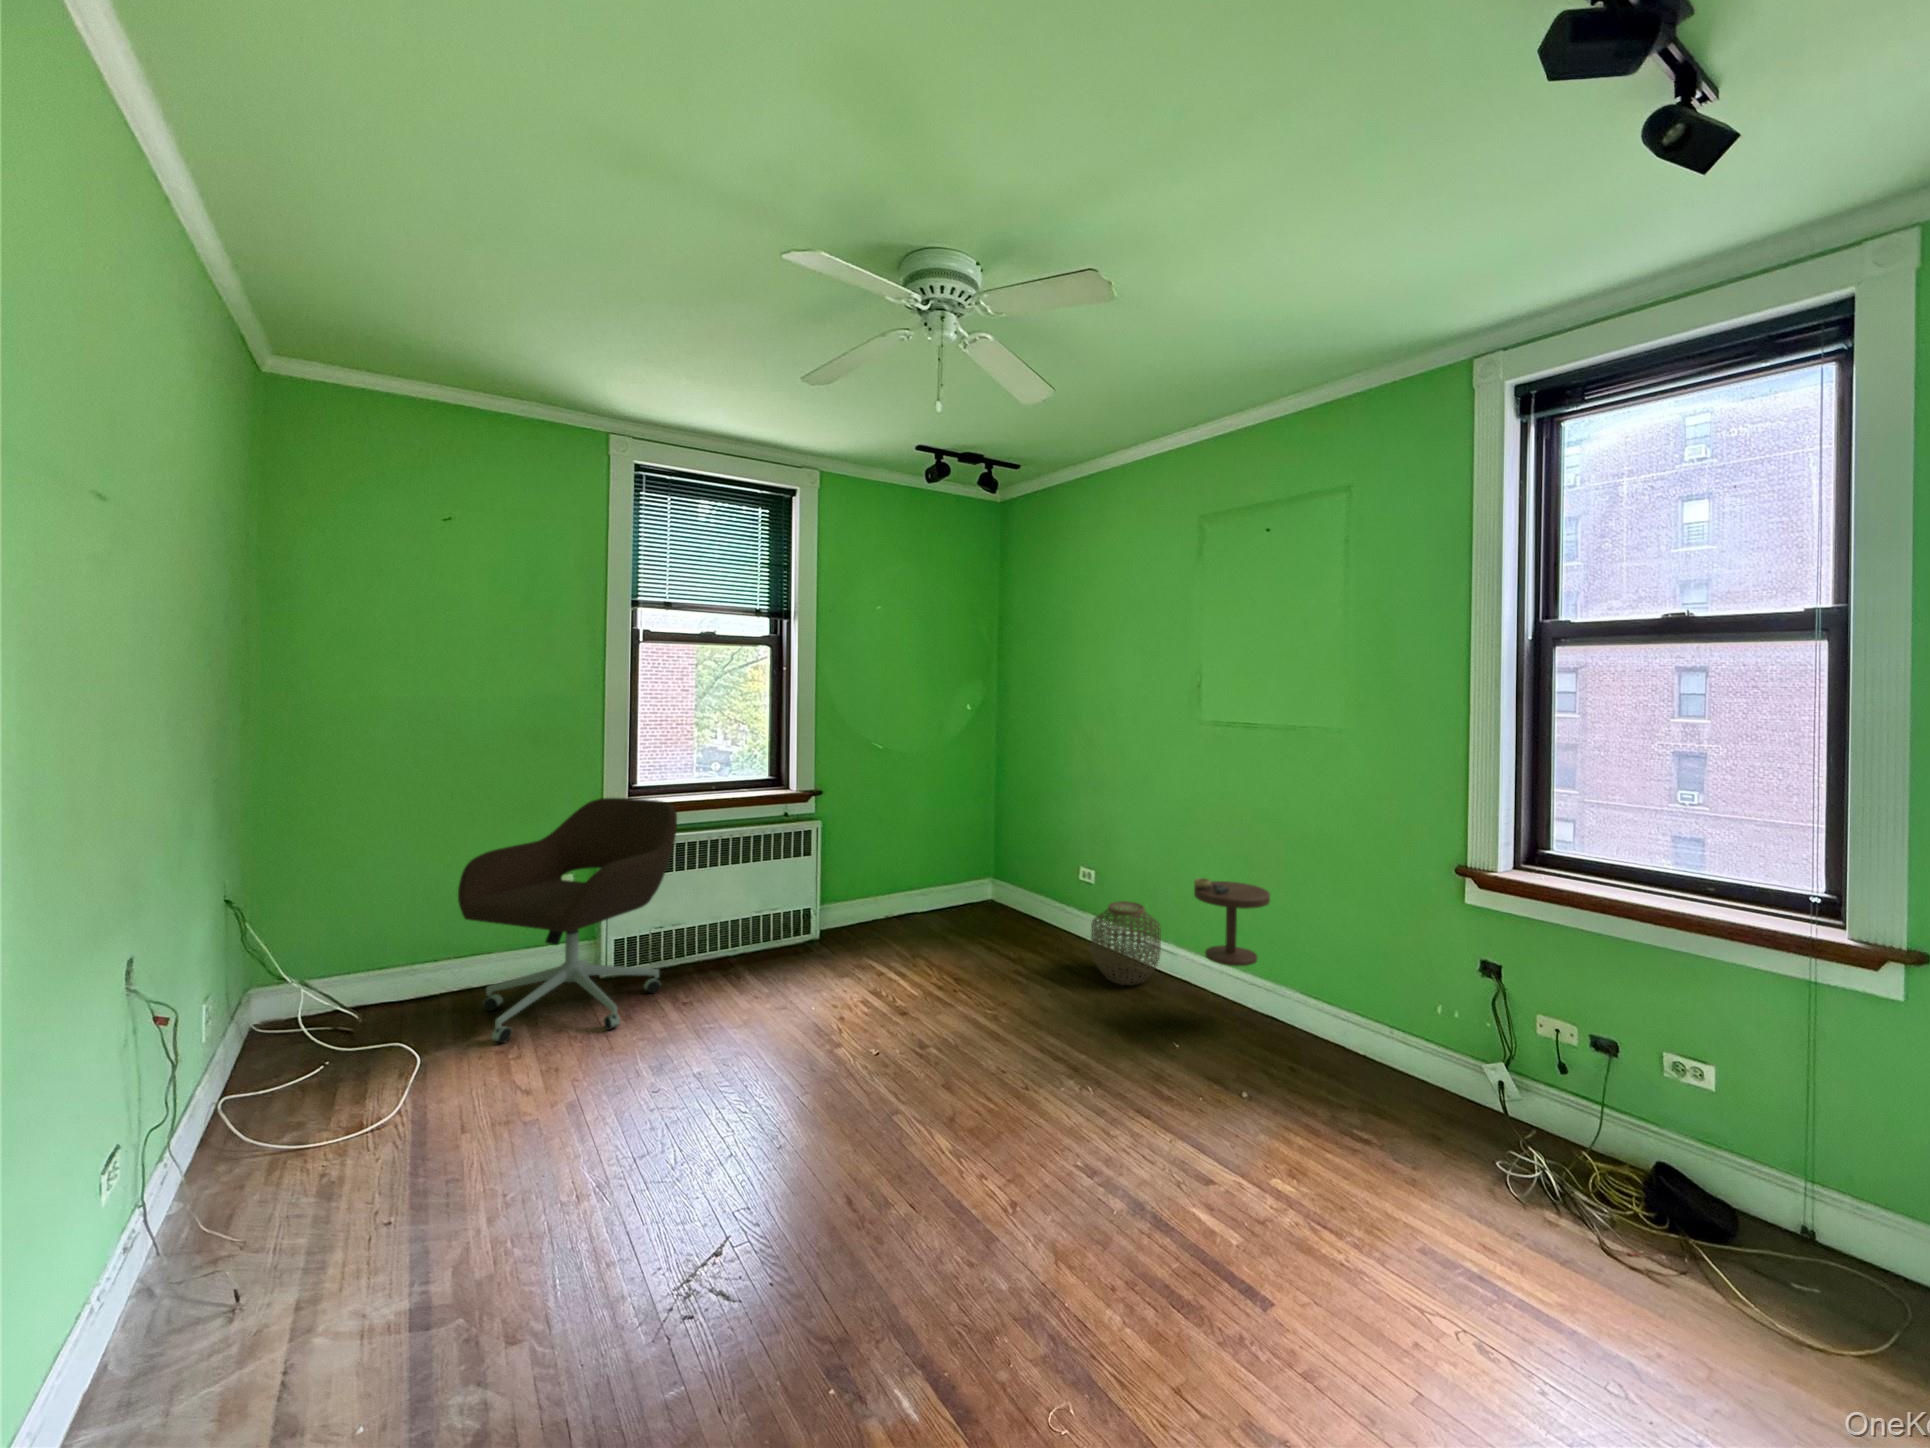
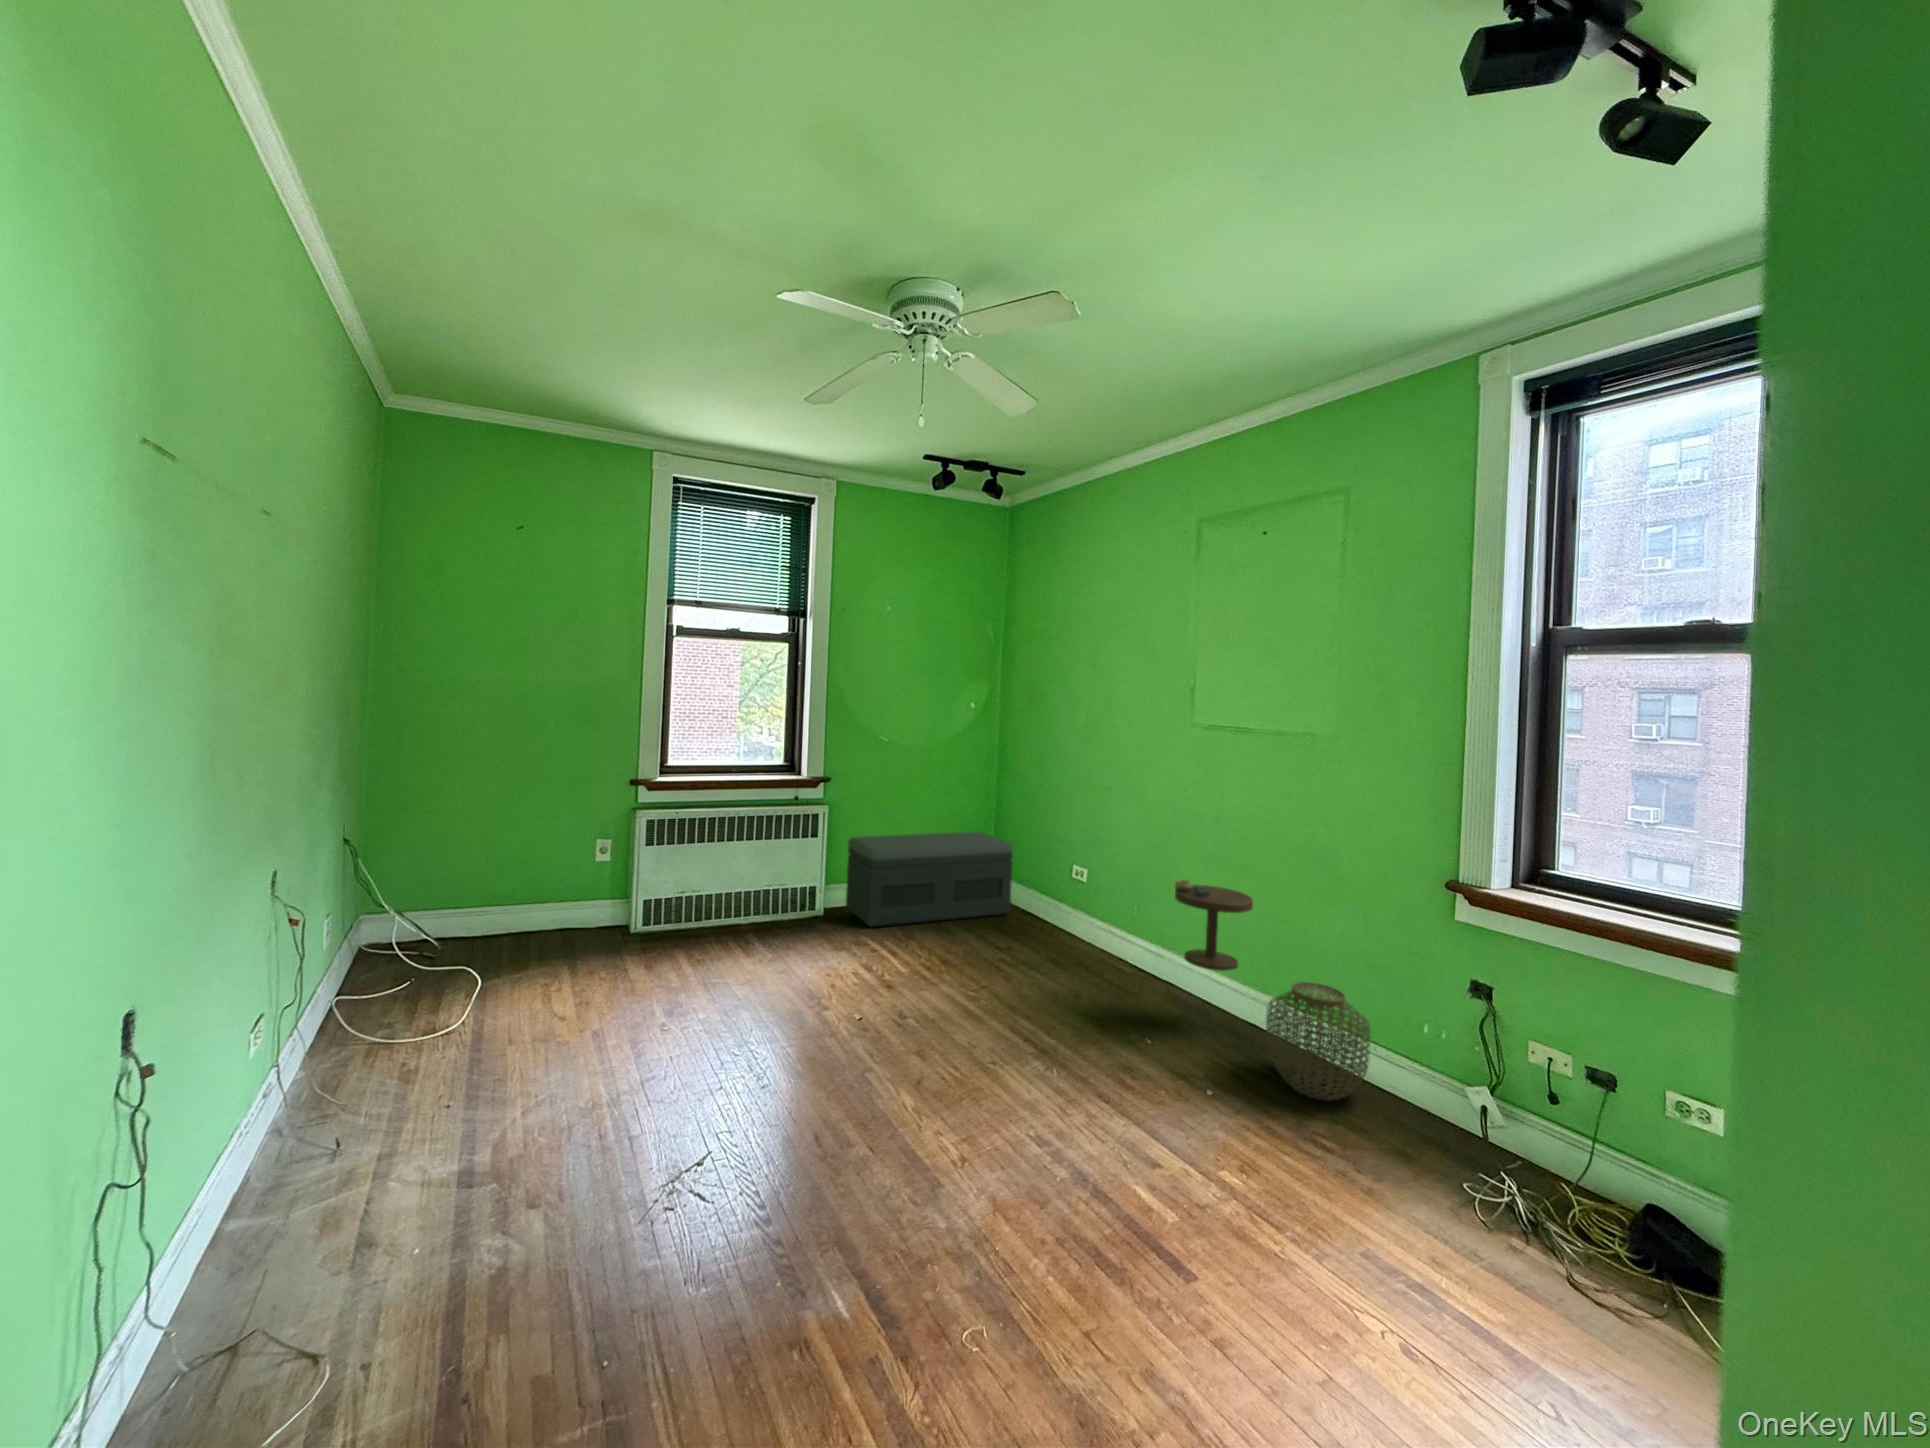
office chair: present [458,798,677,1043] -> none [515,773,695,978]
storage bench: none [846,837,1019,947] -> present [846,832,1013,927]
woven basket: present [1091,901,1161,985] -> present [1266,982,1370,1100]

